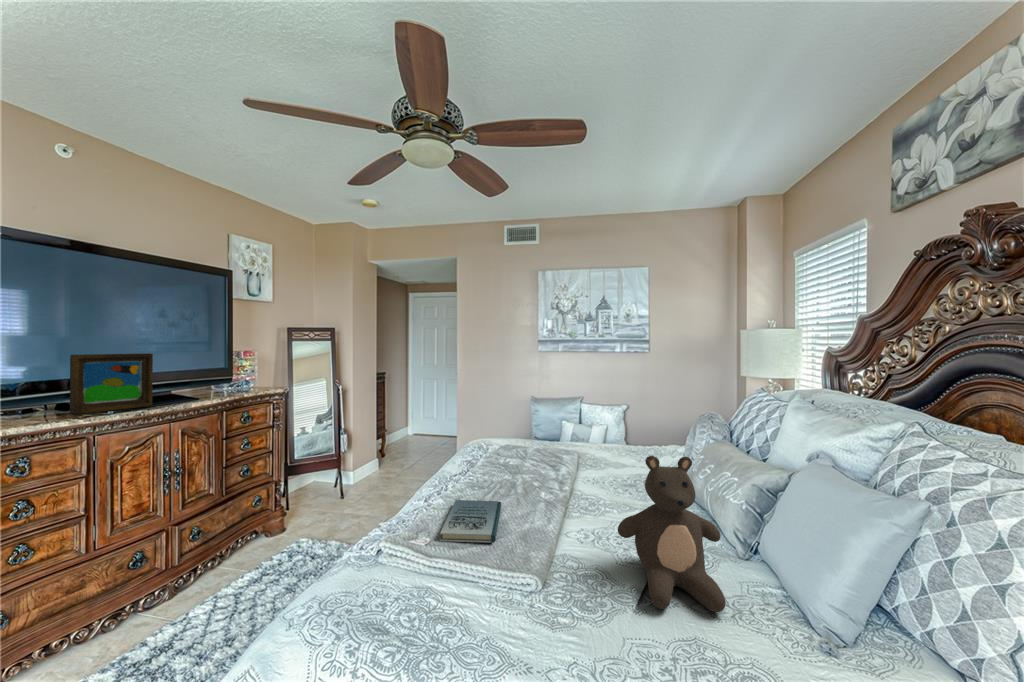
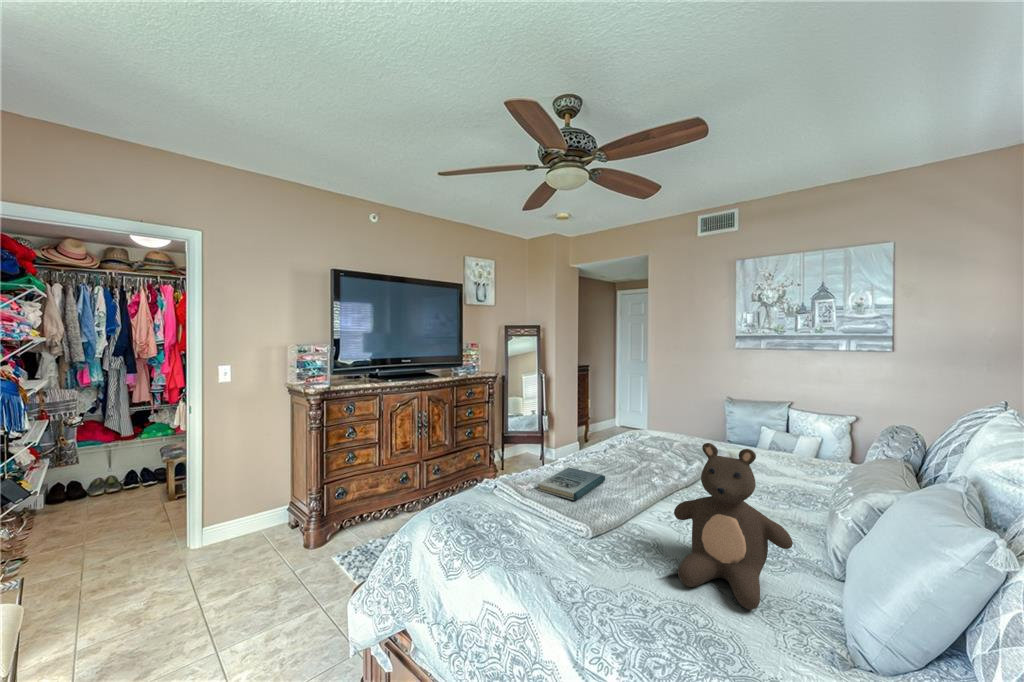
picture frame: present [70,353,153,415] -> none [377,345,413,381]

